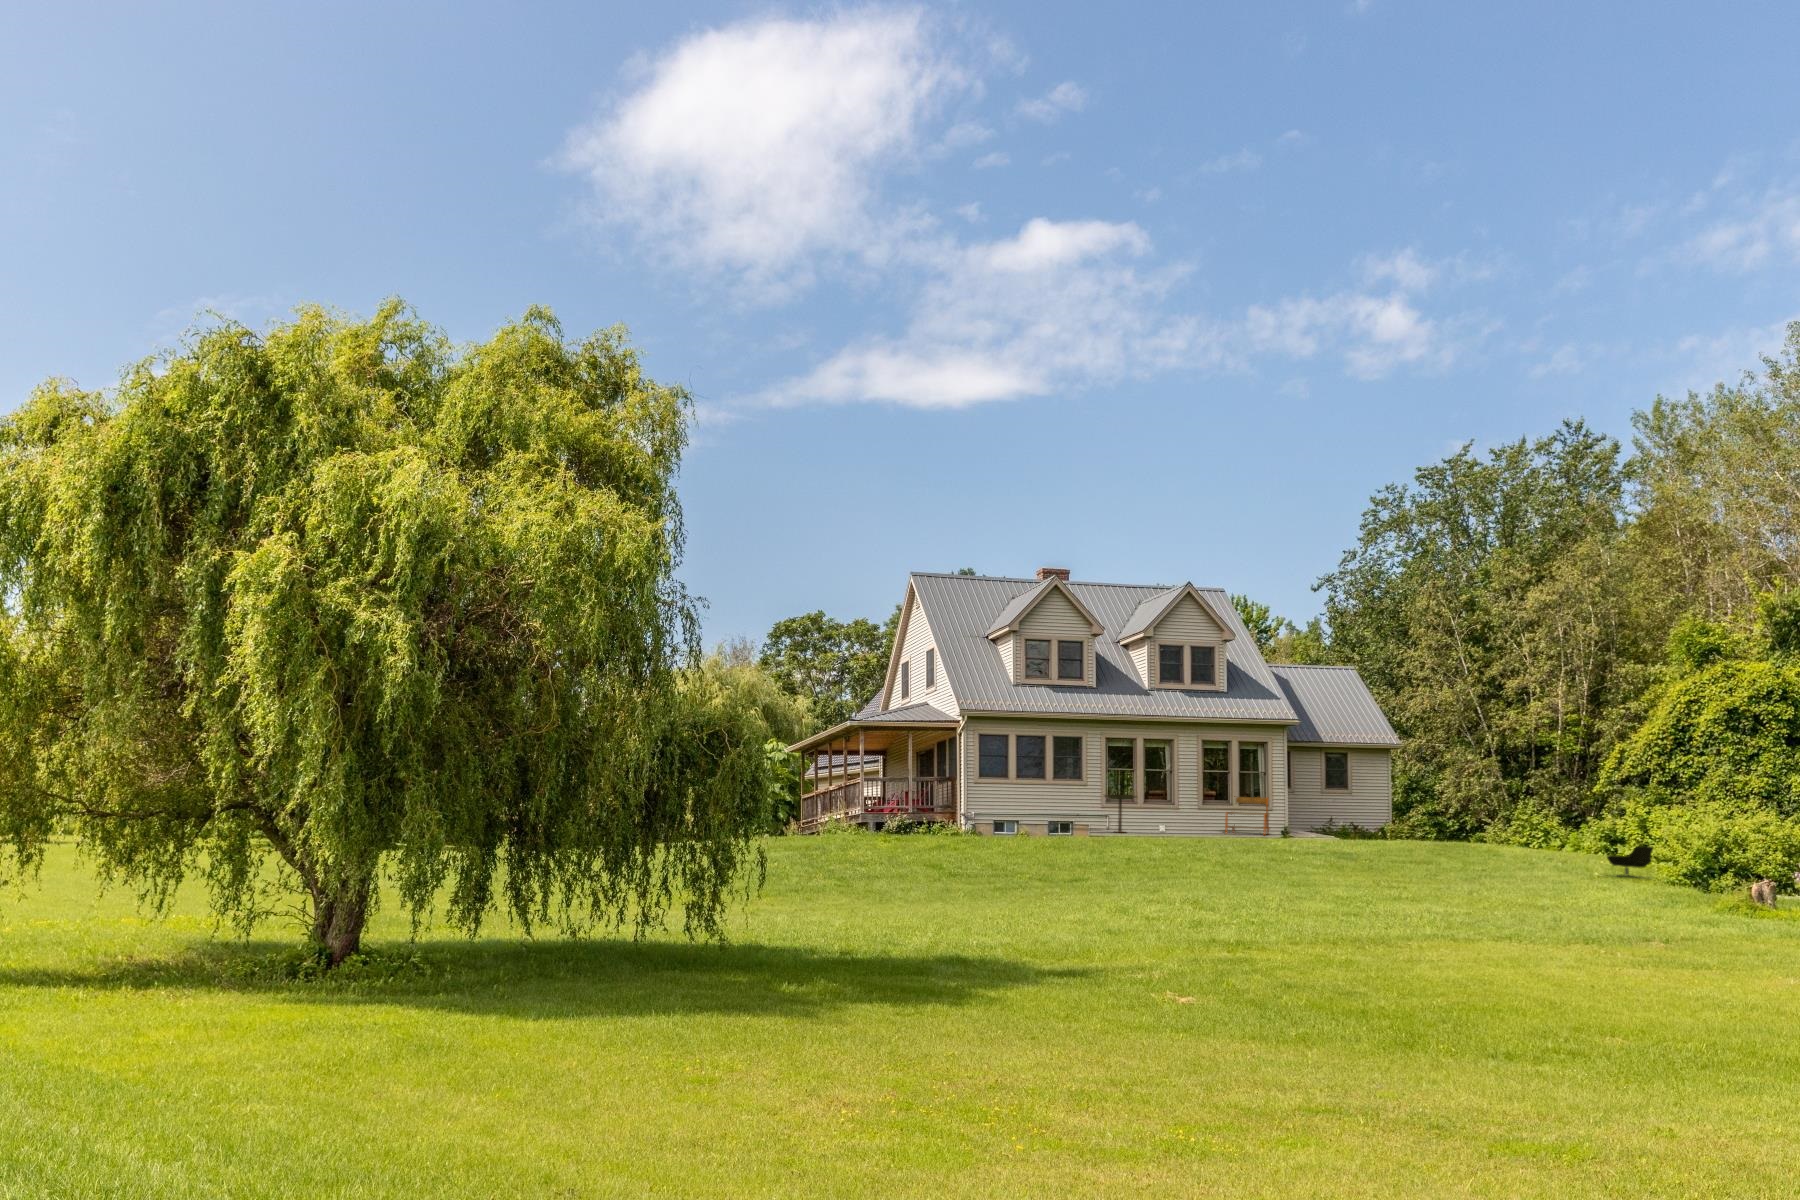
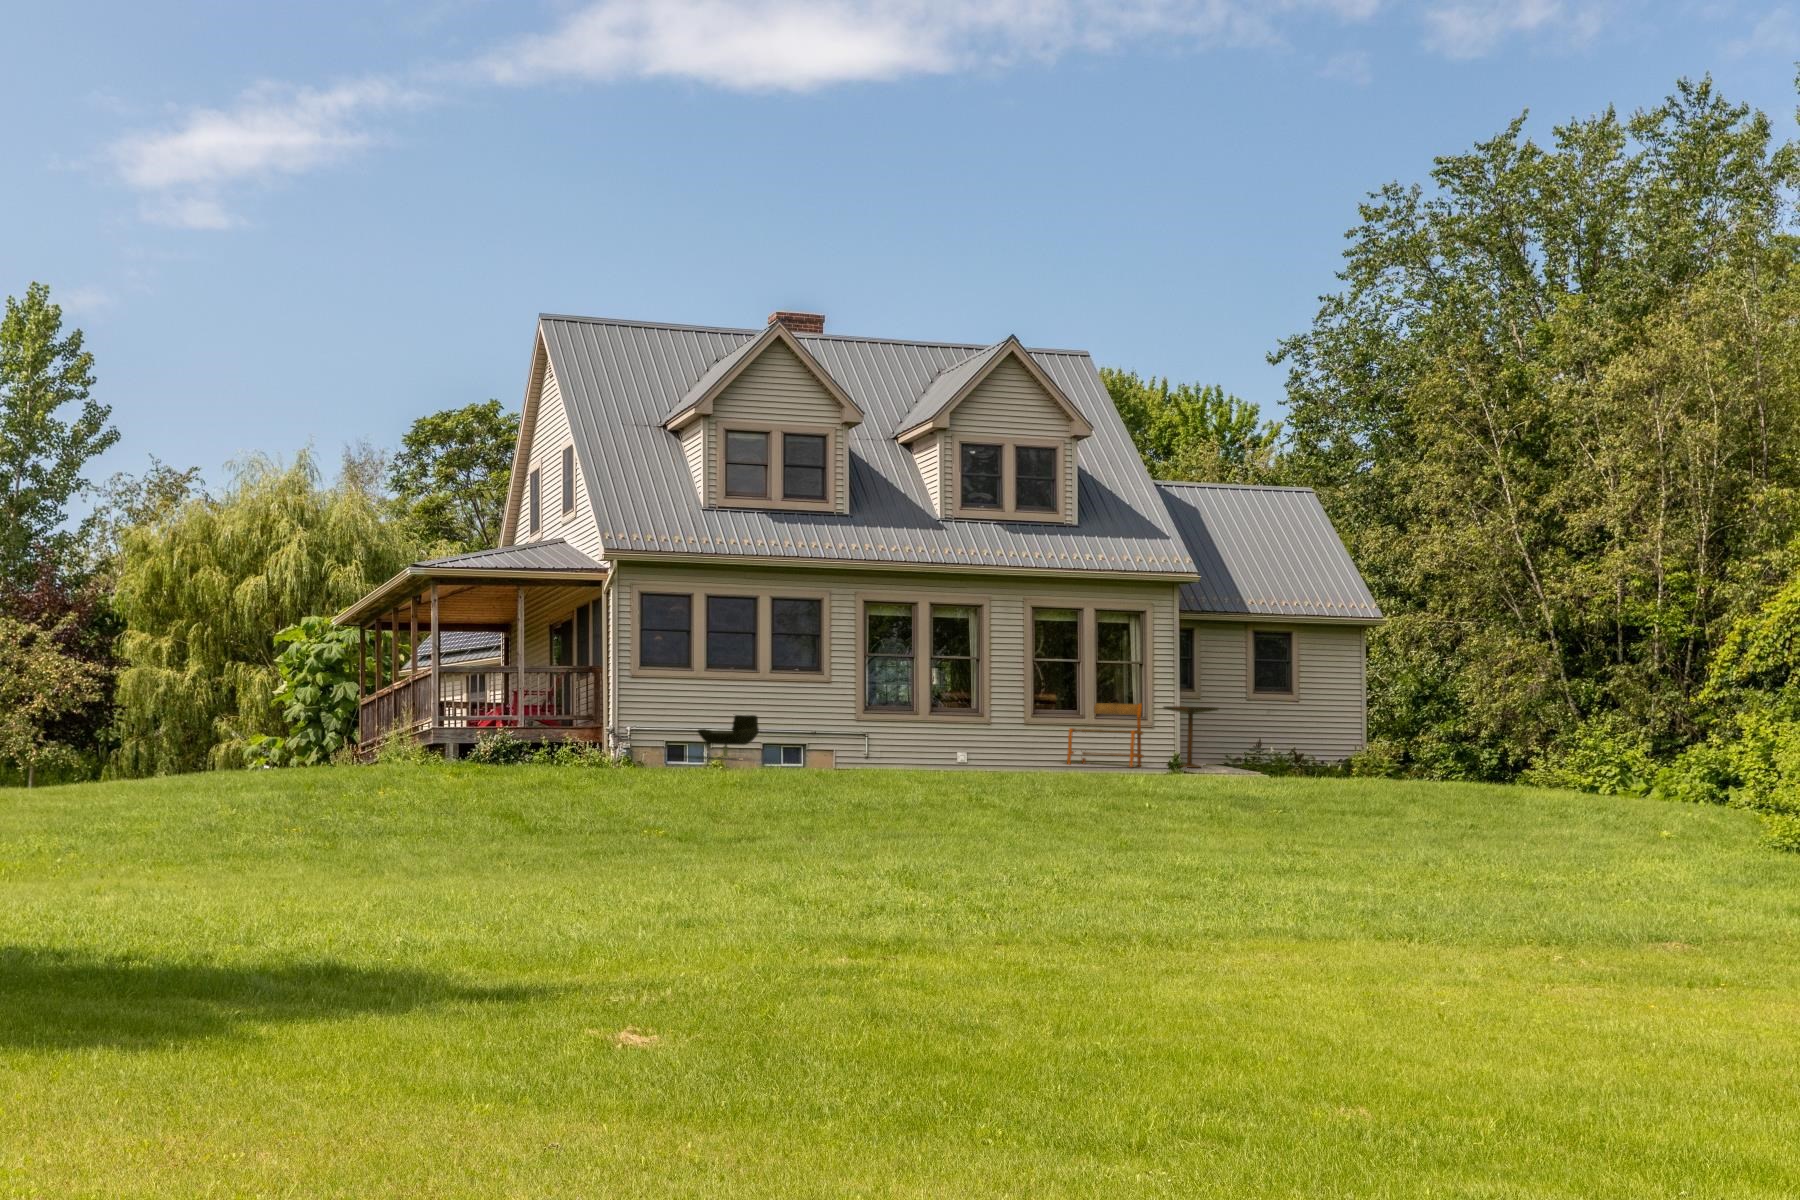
pedestal table: present [1104,795,1136,833] -> present [1163,706,1218,768]
lounge chair: present [1607,846,1653,875] -> present [698,715,759,759]

